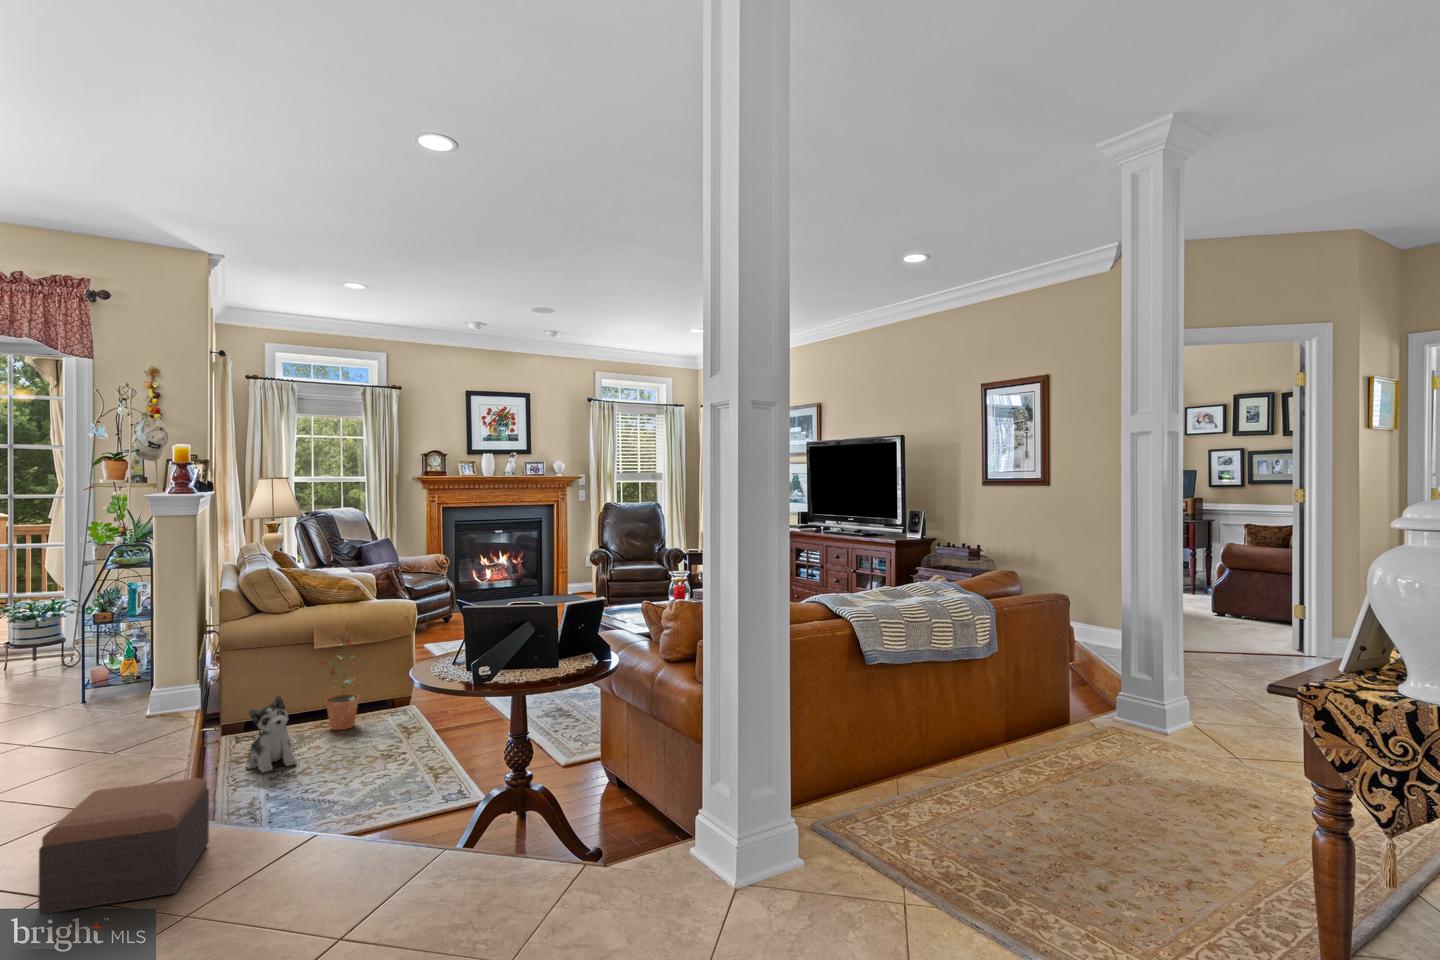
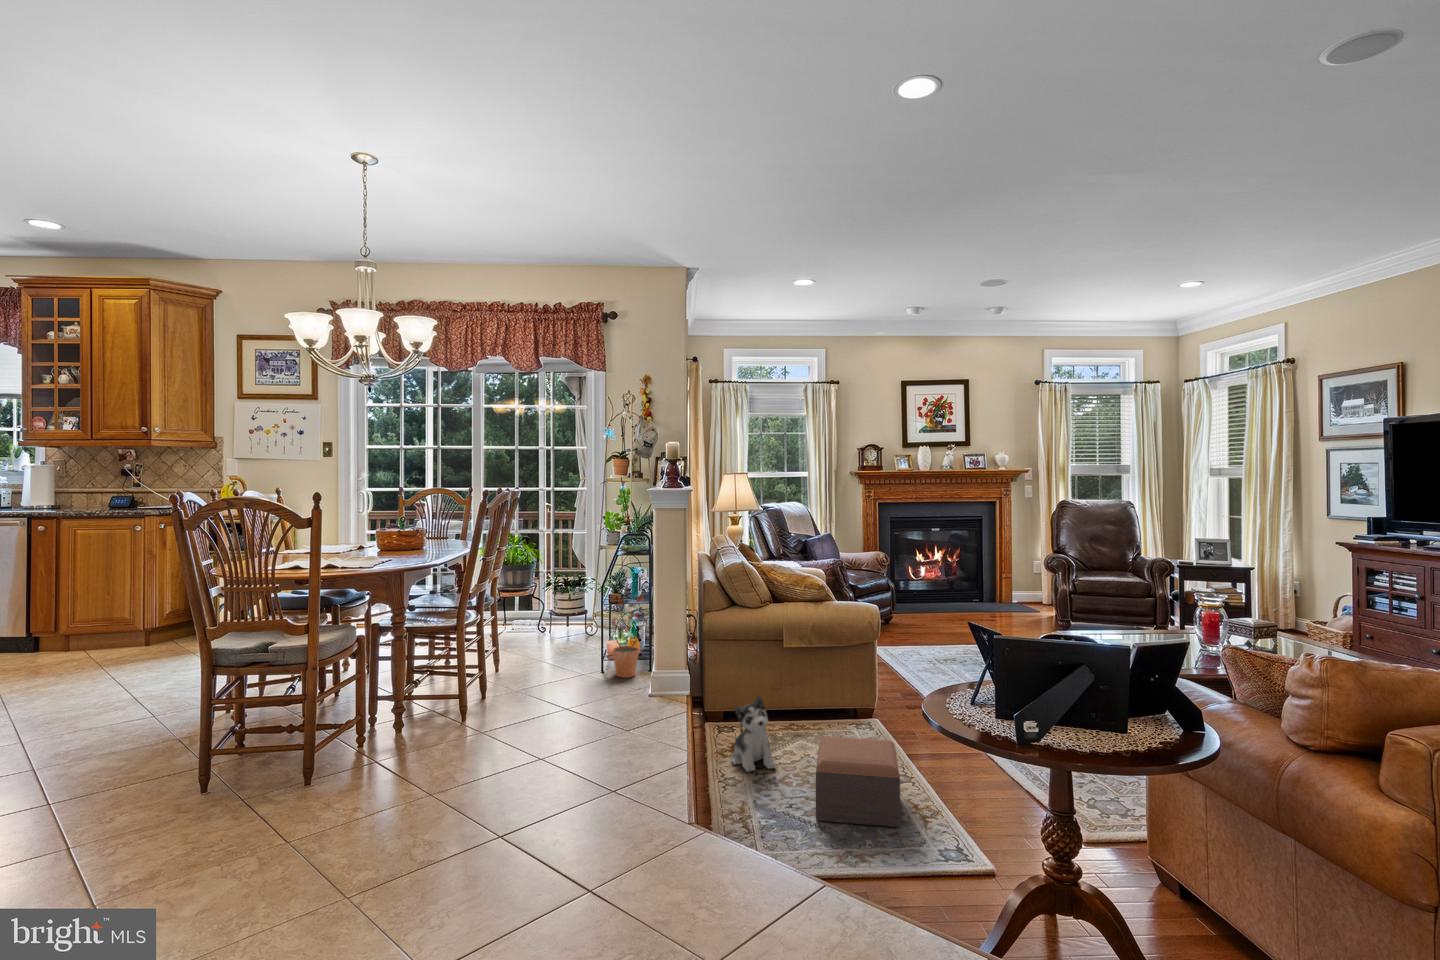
potted plant: present [320,635,360,730] -> present [611,596,644,678]
footstool: present [38,778,209,915] -> present [816,736,900,827]

